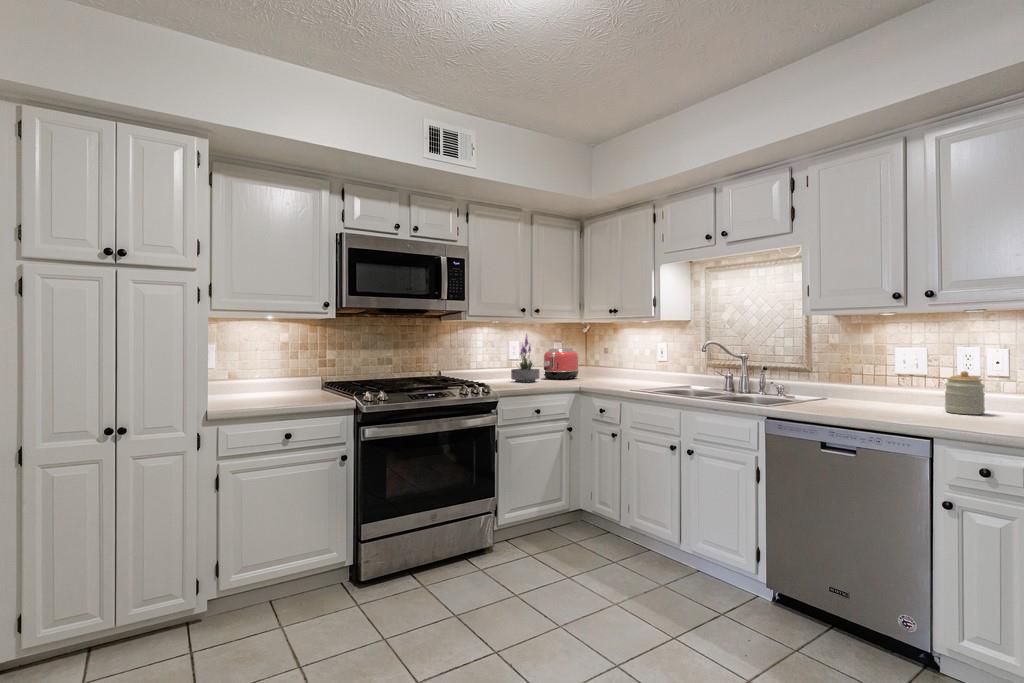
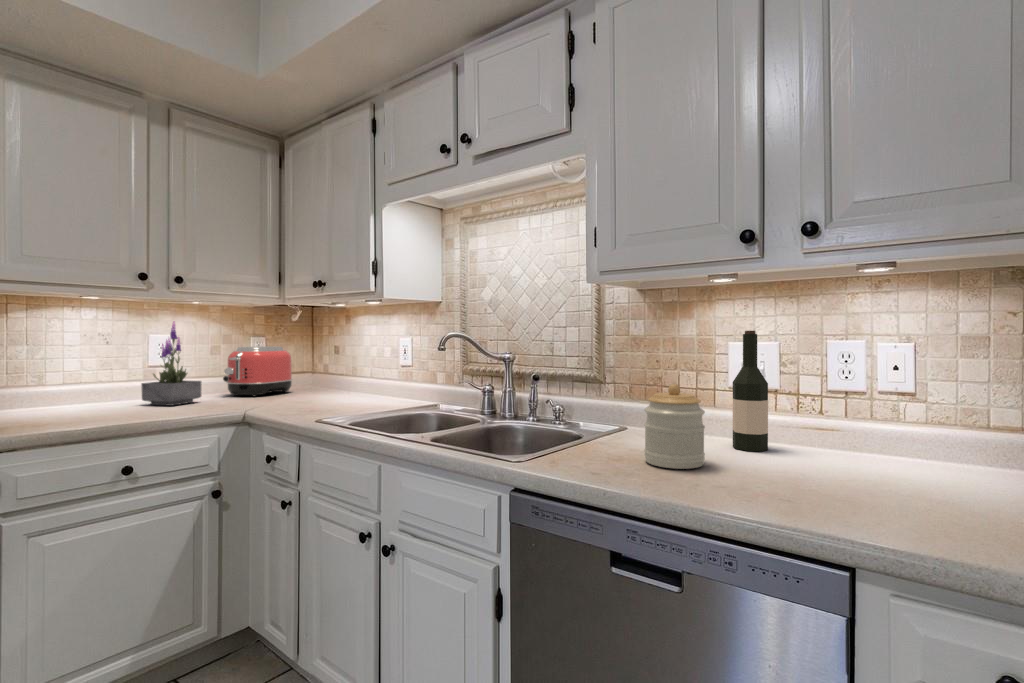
wine bottle: none [896,342,918,409] -> present [733,331,768,451]
jar: present [945,371,985,415] -> present [644,384,705,469]

